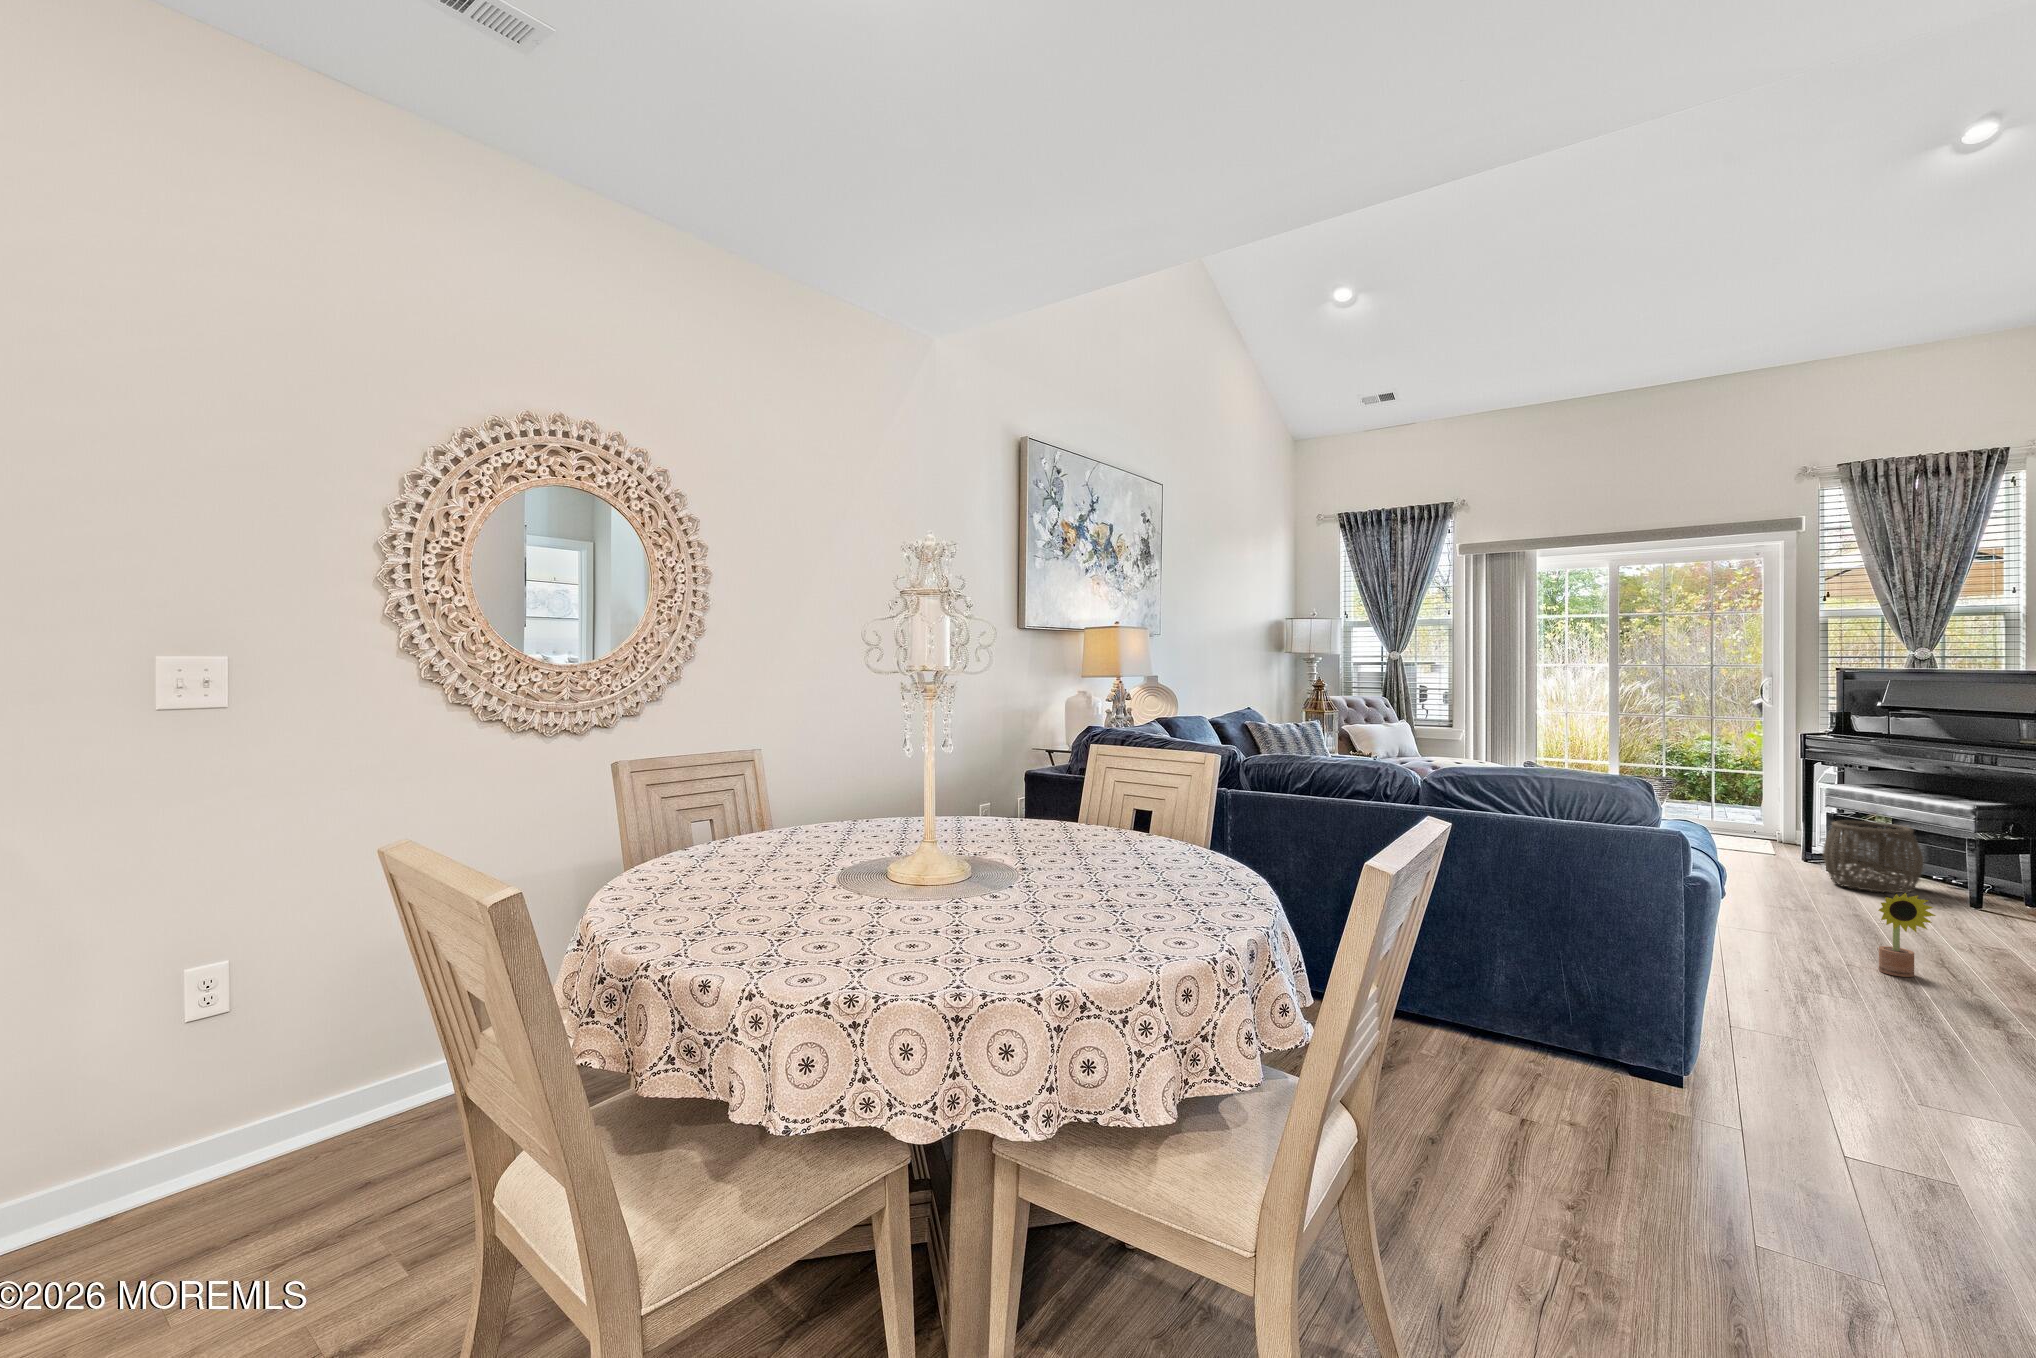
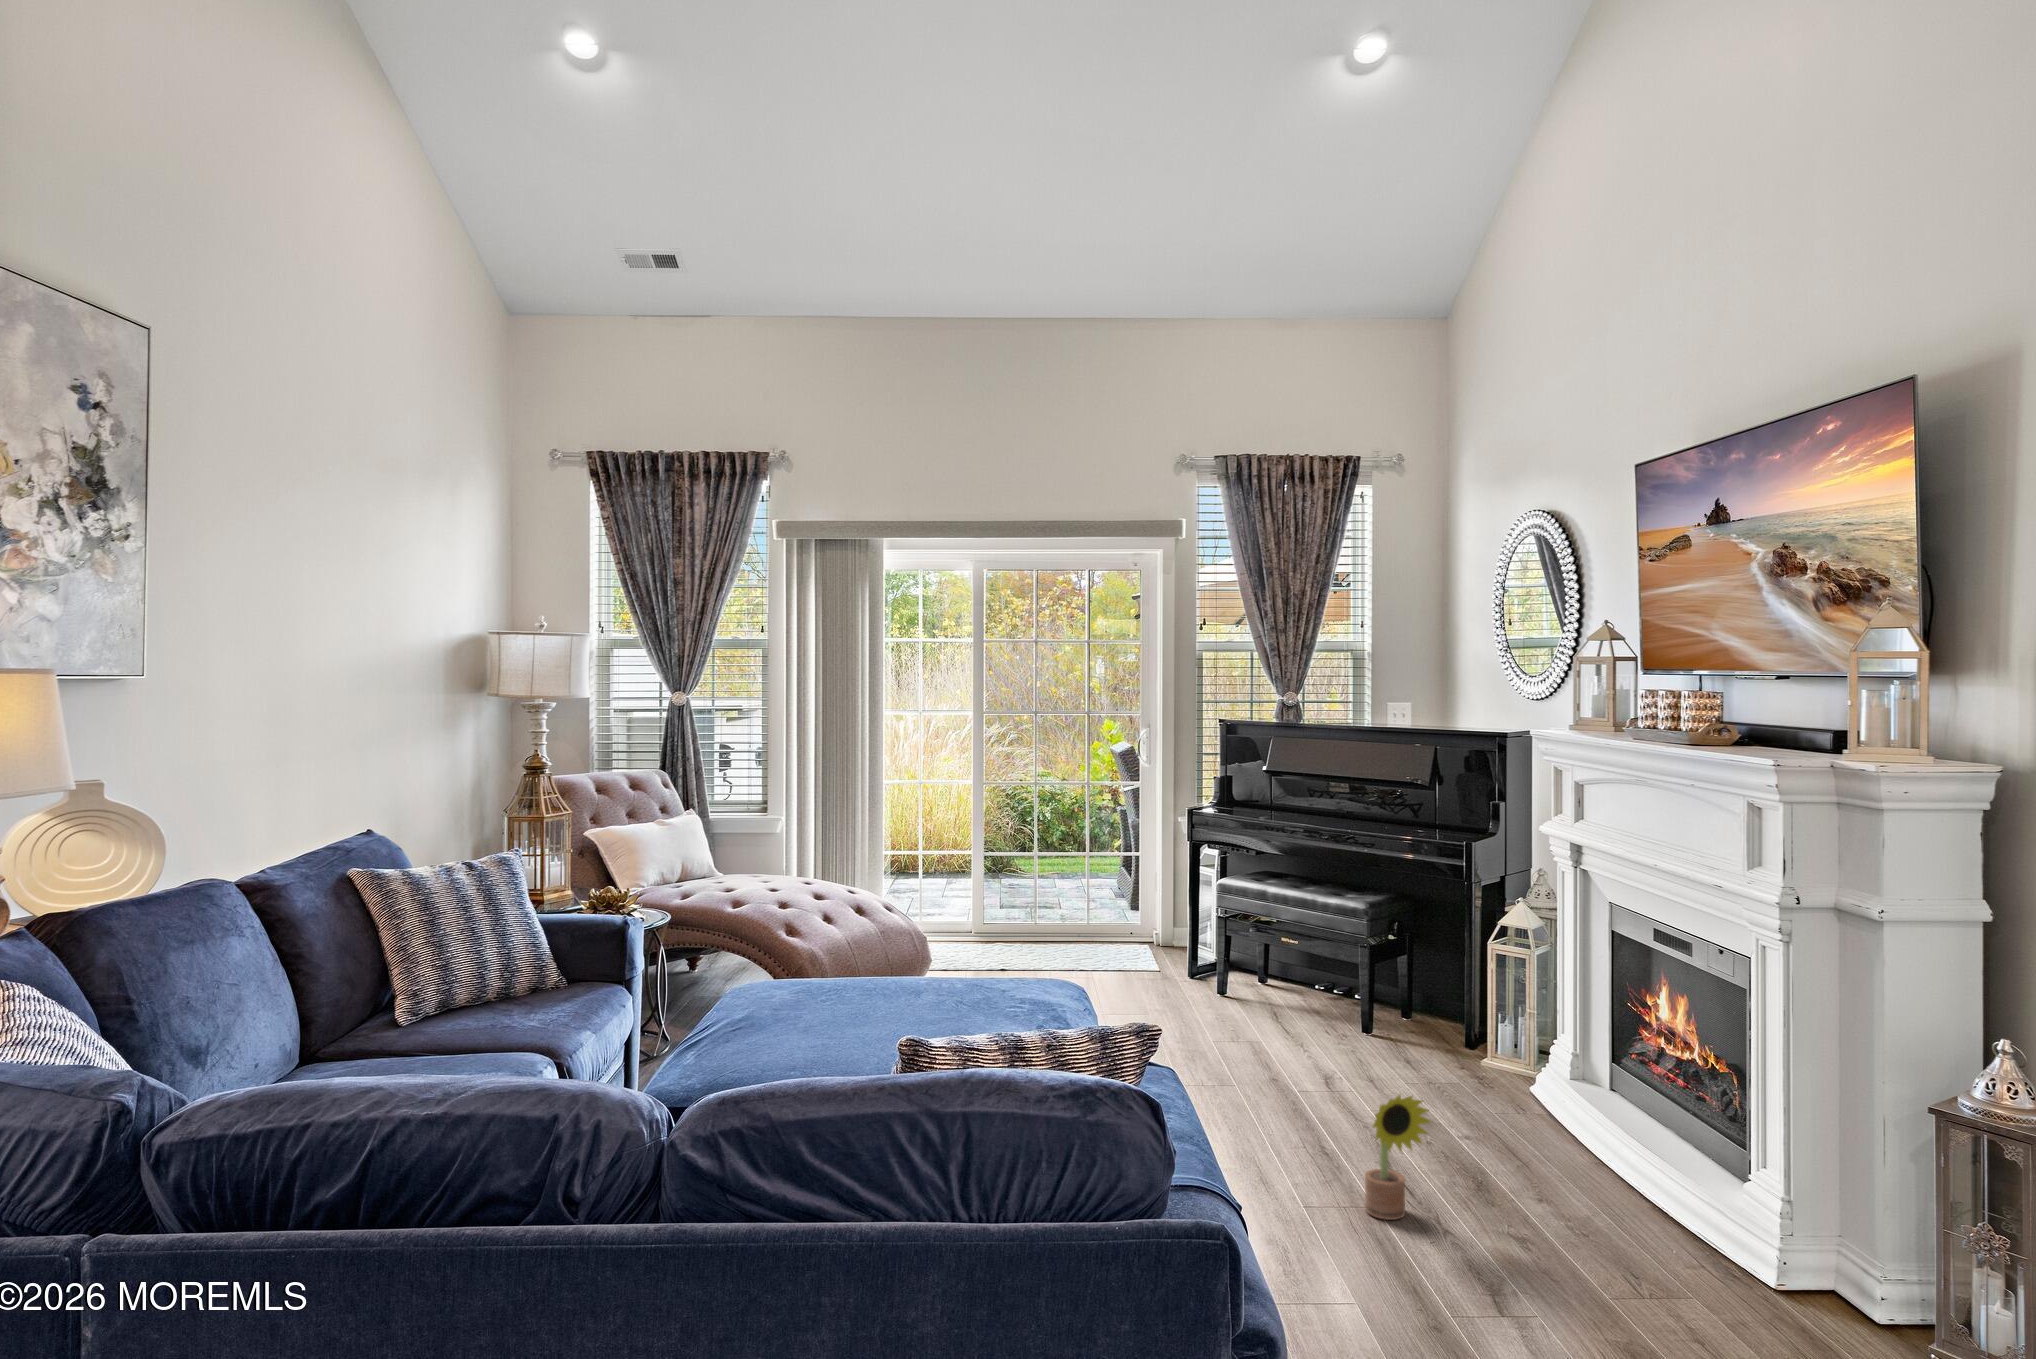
woven basket: present [1823,821,1924,893] -> none [1228,925,1328,1025]

